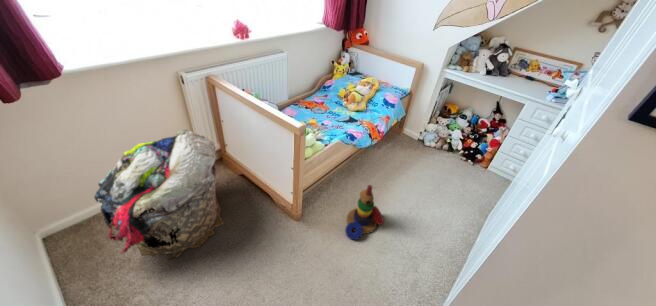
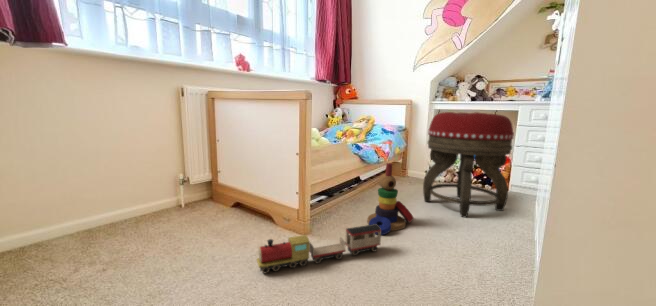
footstool: none [404,119,497,219] -> present [423,112,514,217]
laundry basket: present [94,130,224,259] -> none [55,119,213,263]
toy train: none [255,245,349,284] -> present [257,224,381,273]

